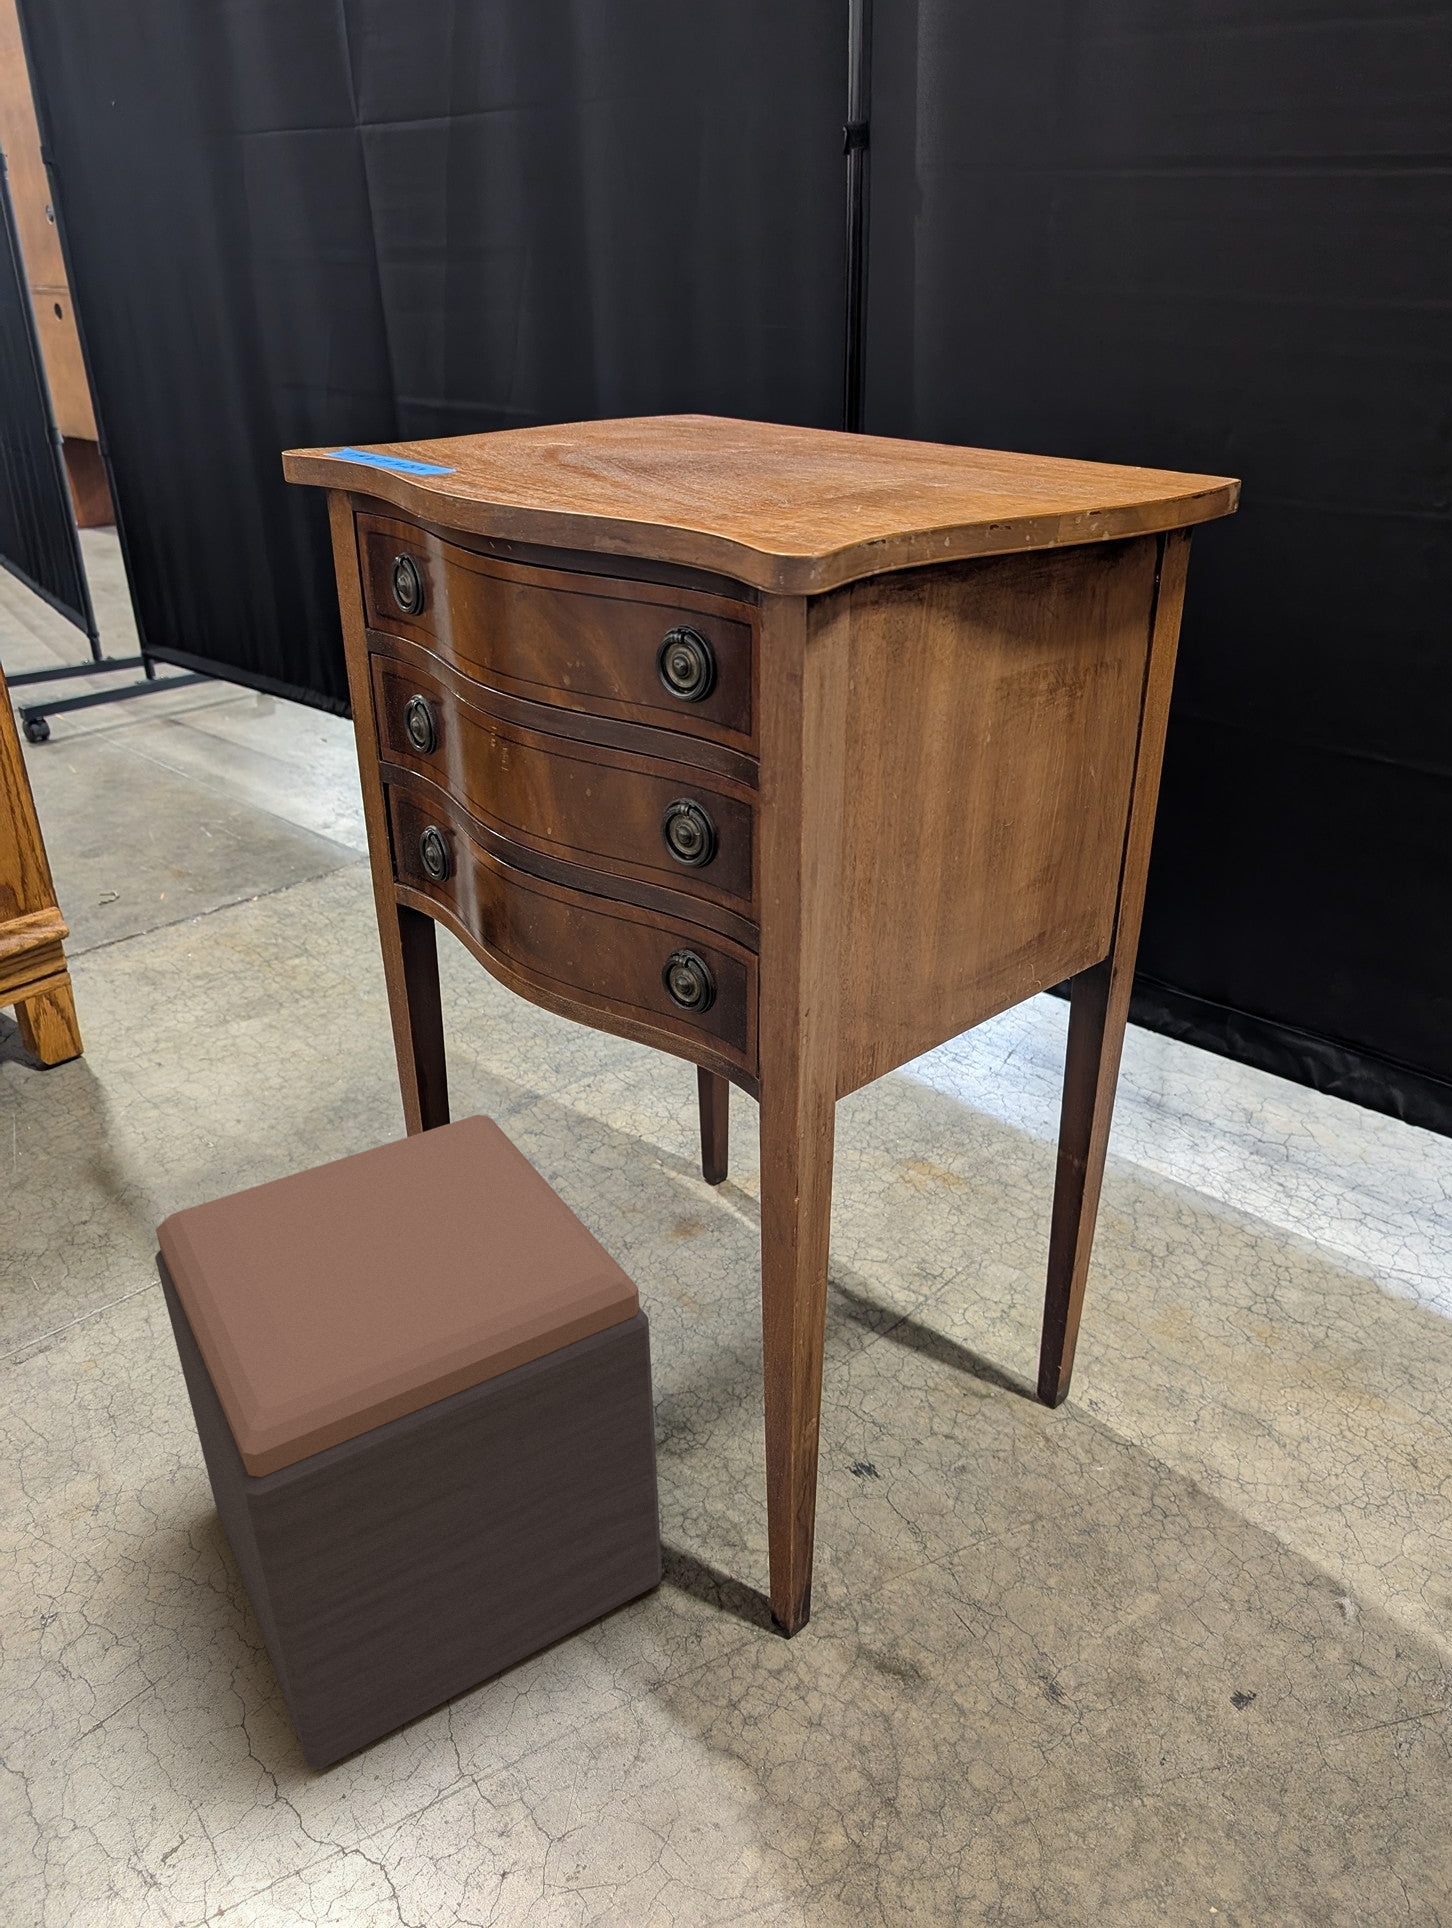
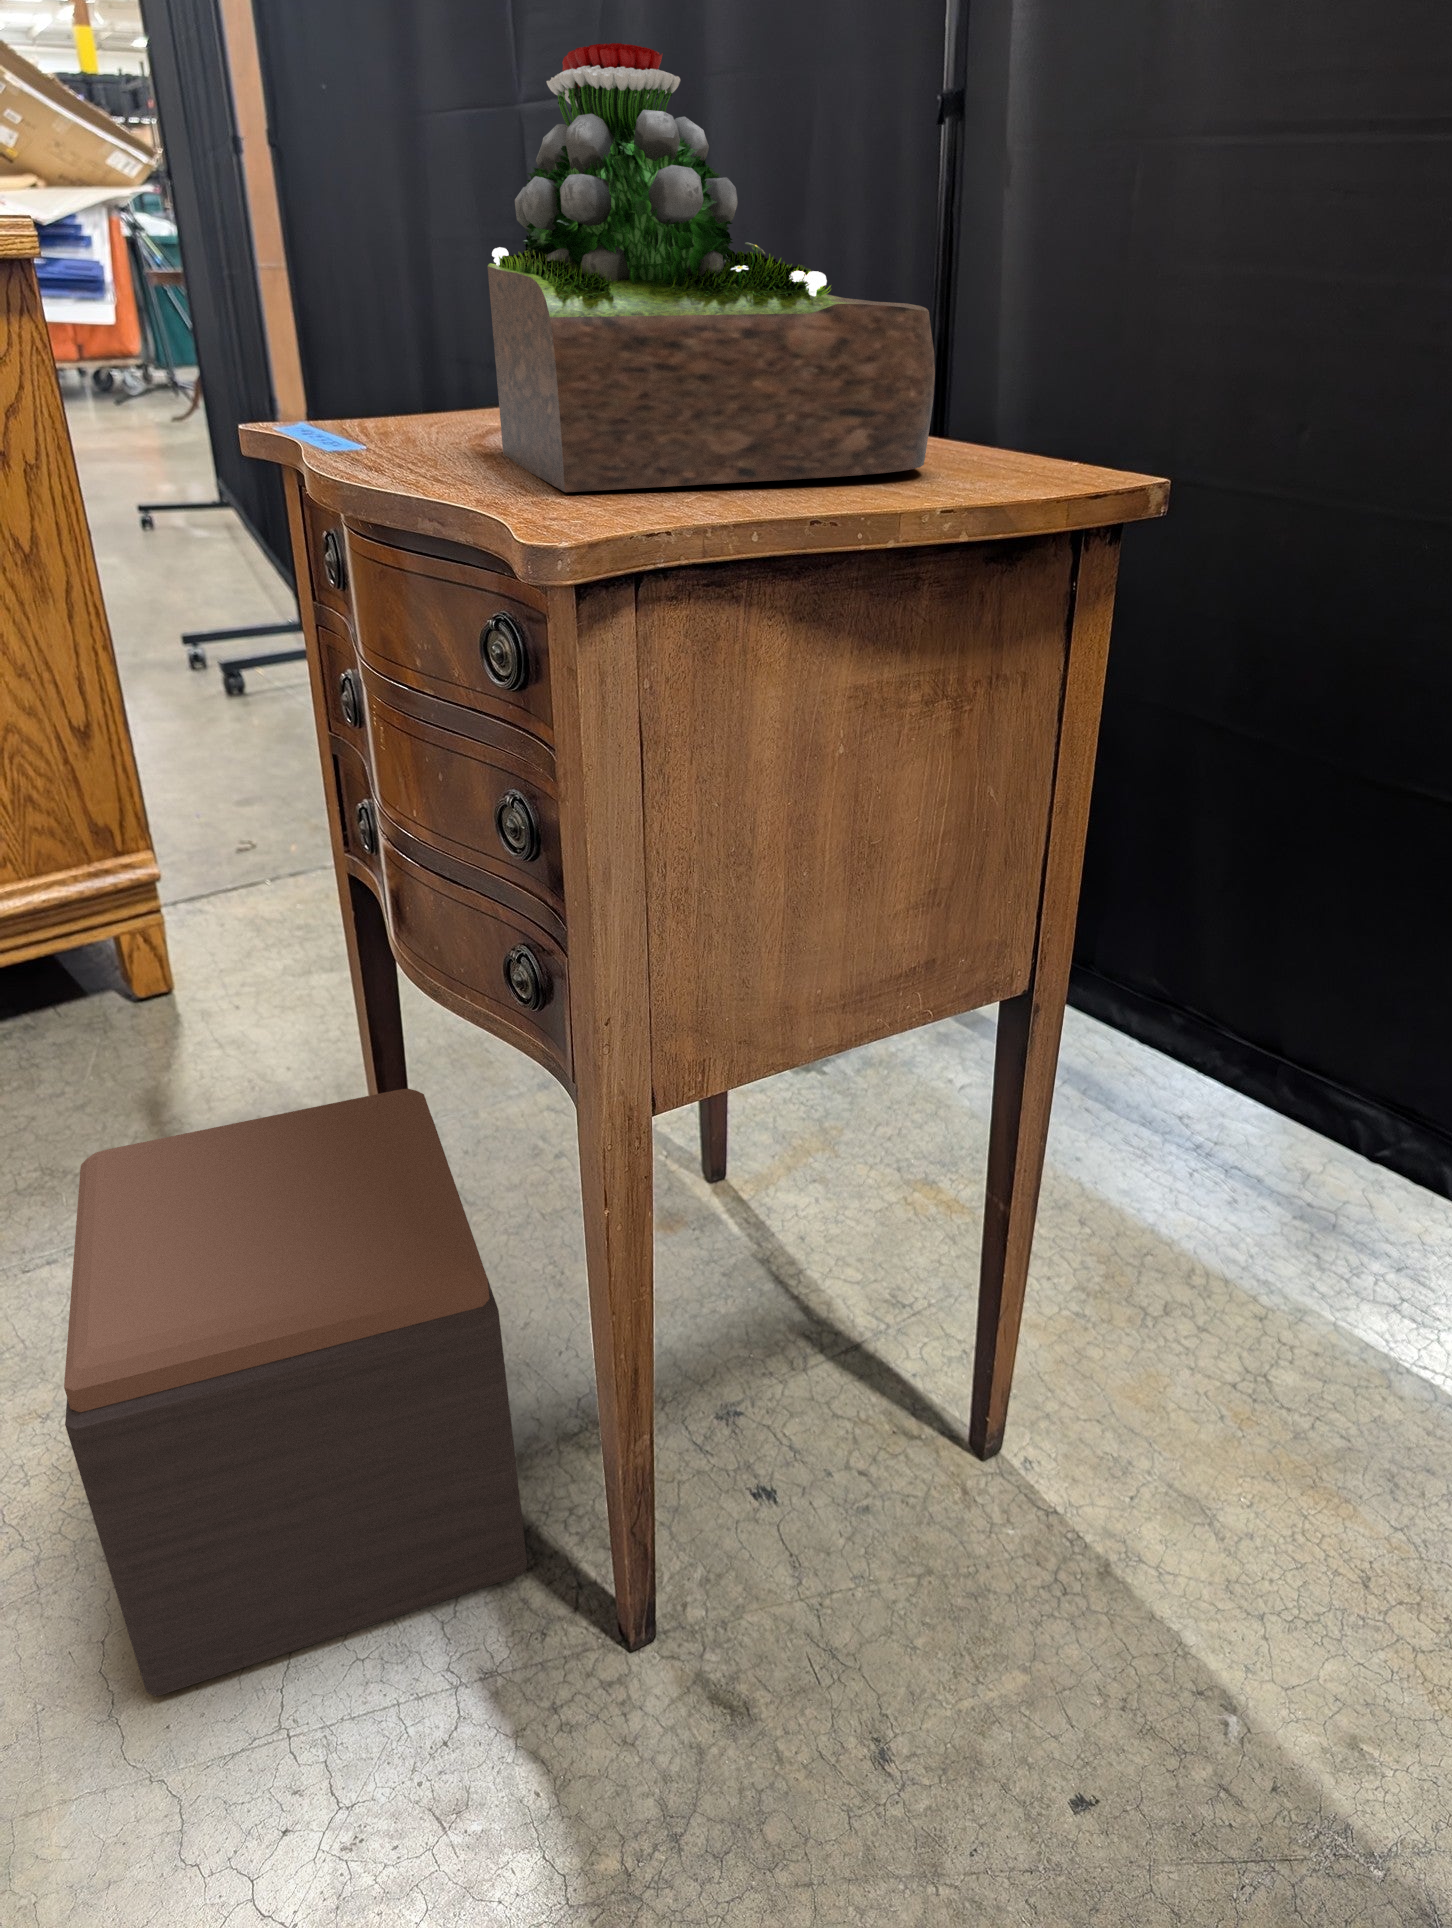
succulent plant: none [587,67,1034,500] -> present [488,43,935,492]

